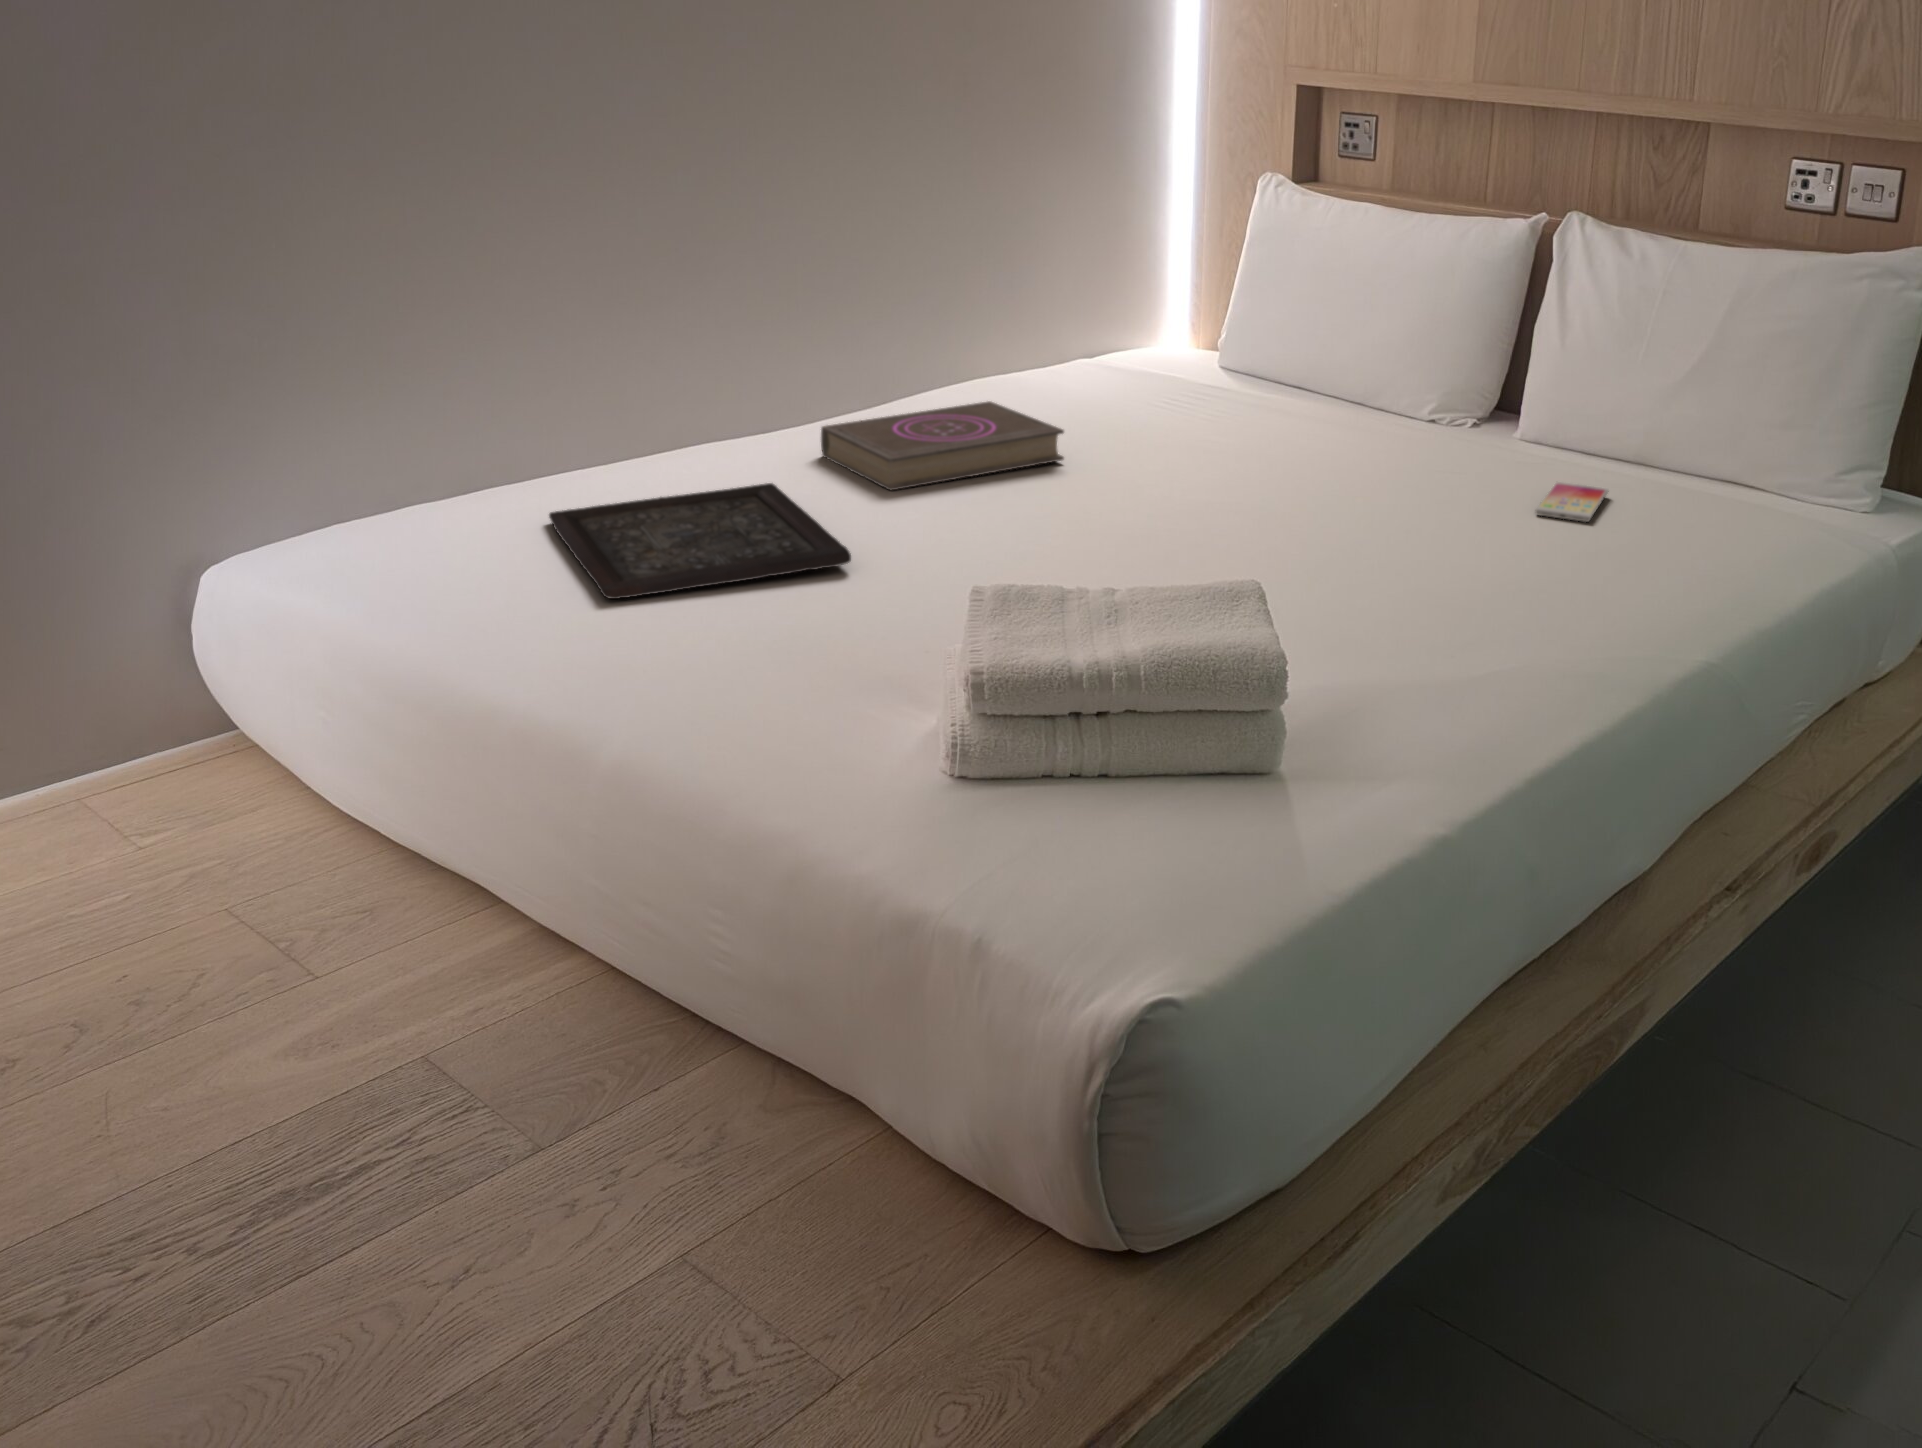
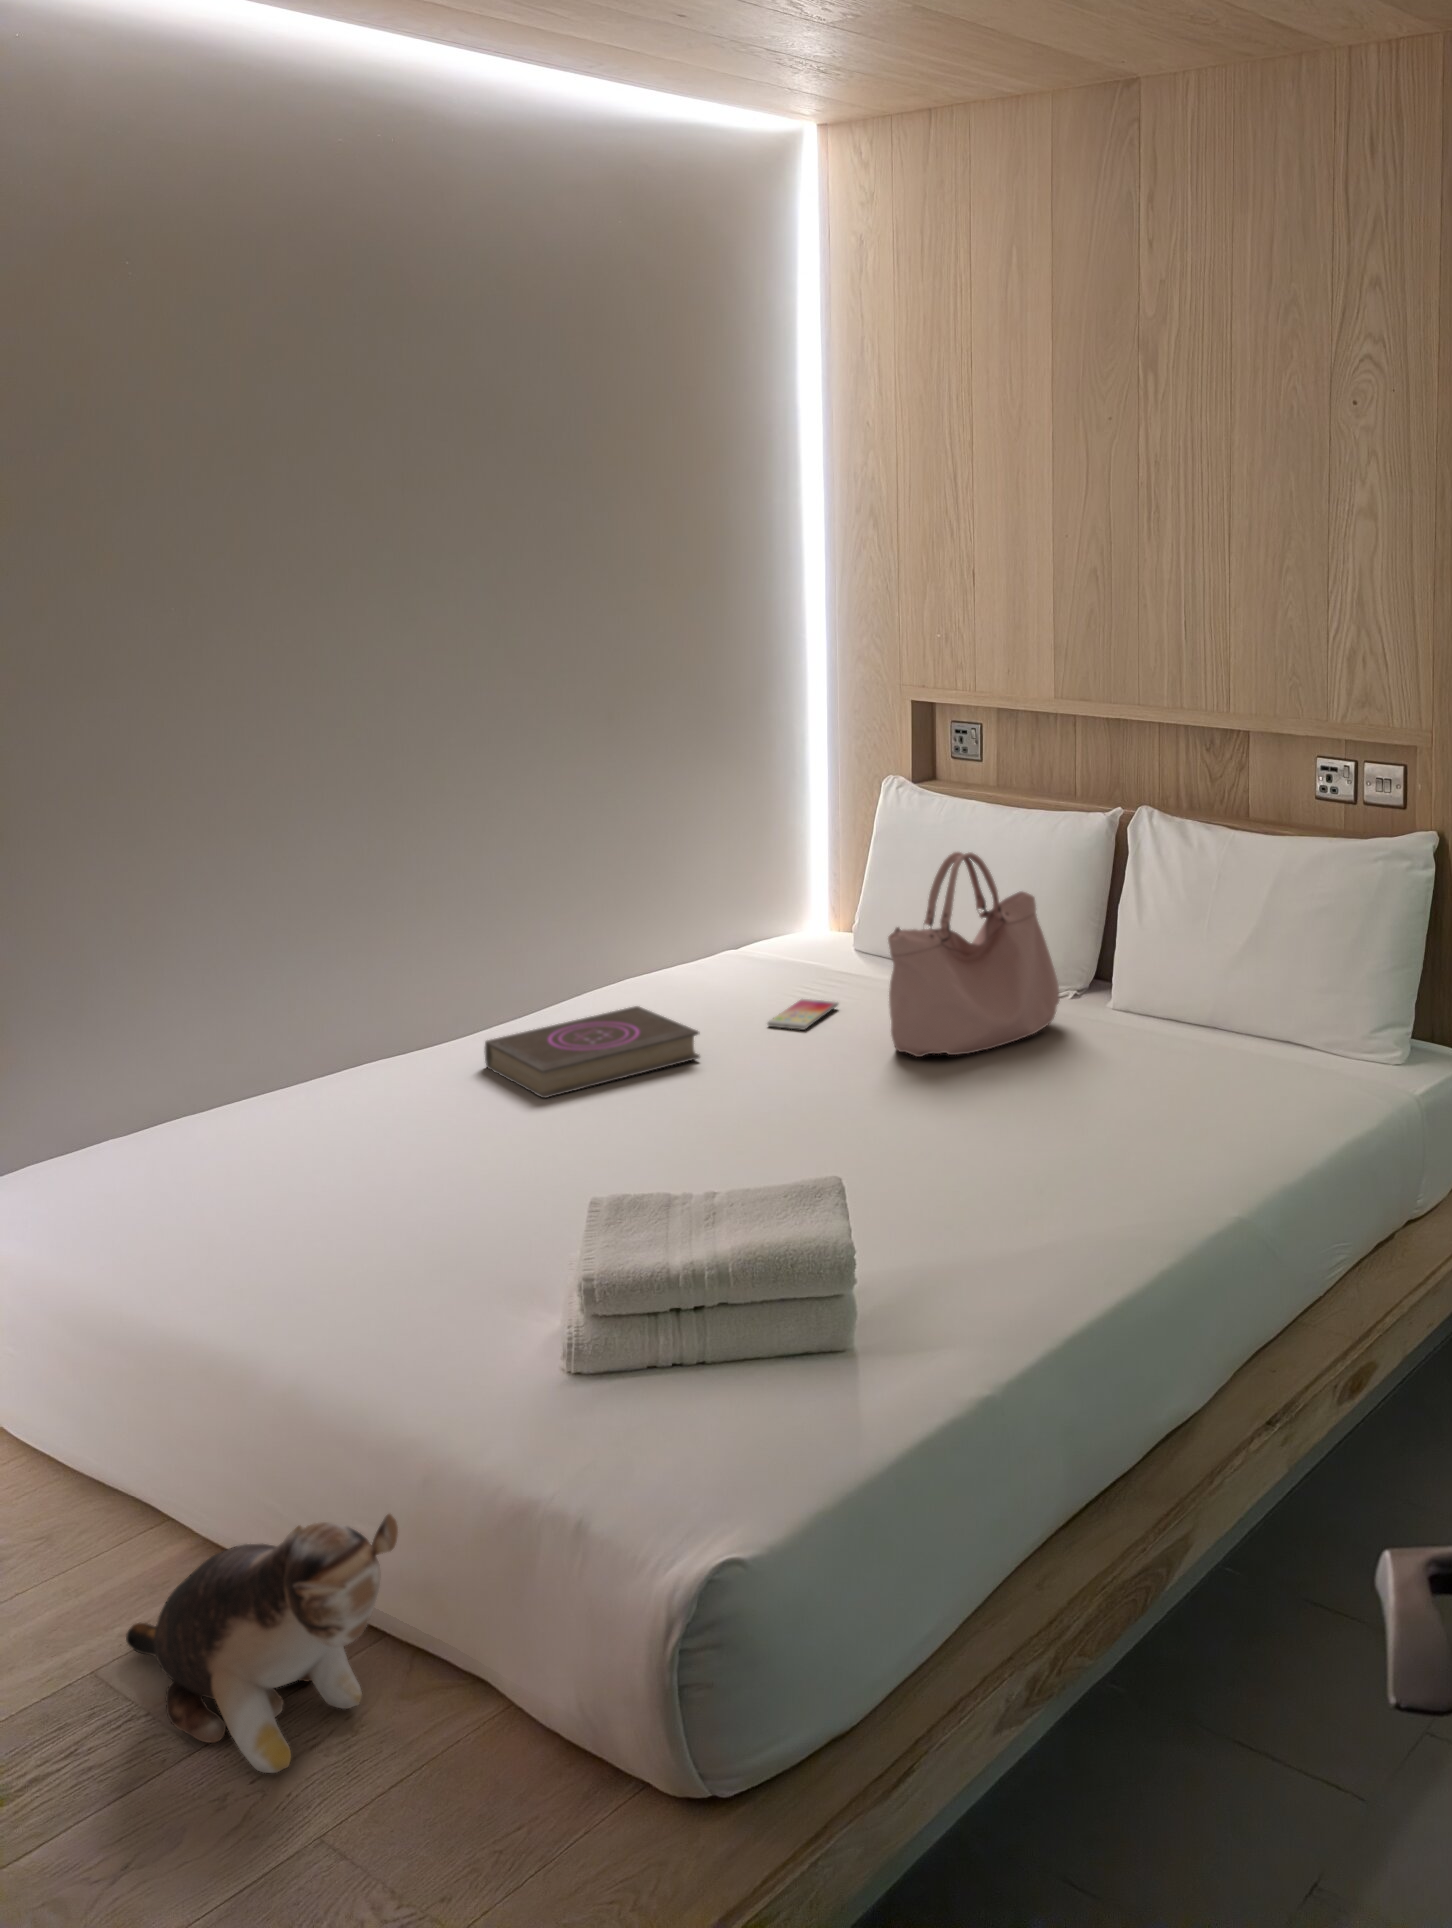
handbag: none [1282,242,1472,473] -> present [888,852,1060,1057]
smartphone: present [1536,482,1608,522] -> present [768,999,838,1030]
tray: present [549,483,851,599] -> none [238,1099,502,1222]
plush toy: none [441,919,760,1193] -> present [126,1514,398,1773]

